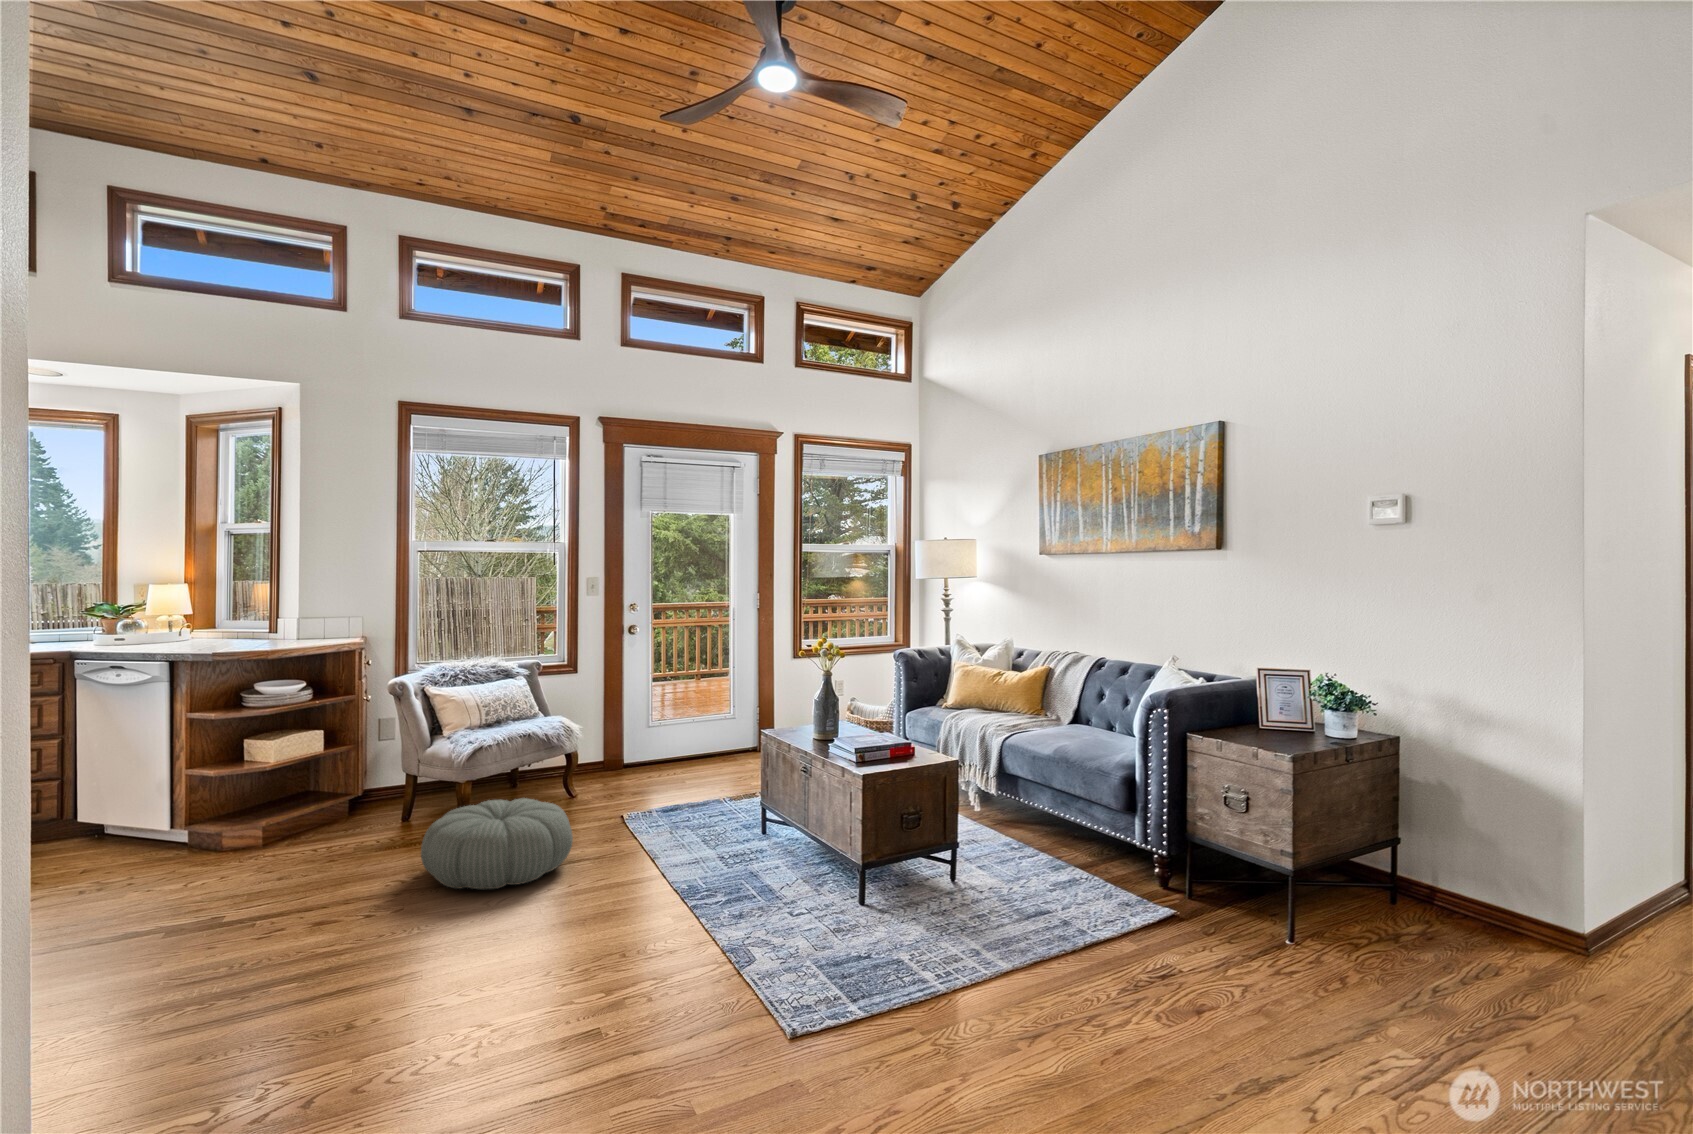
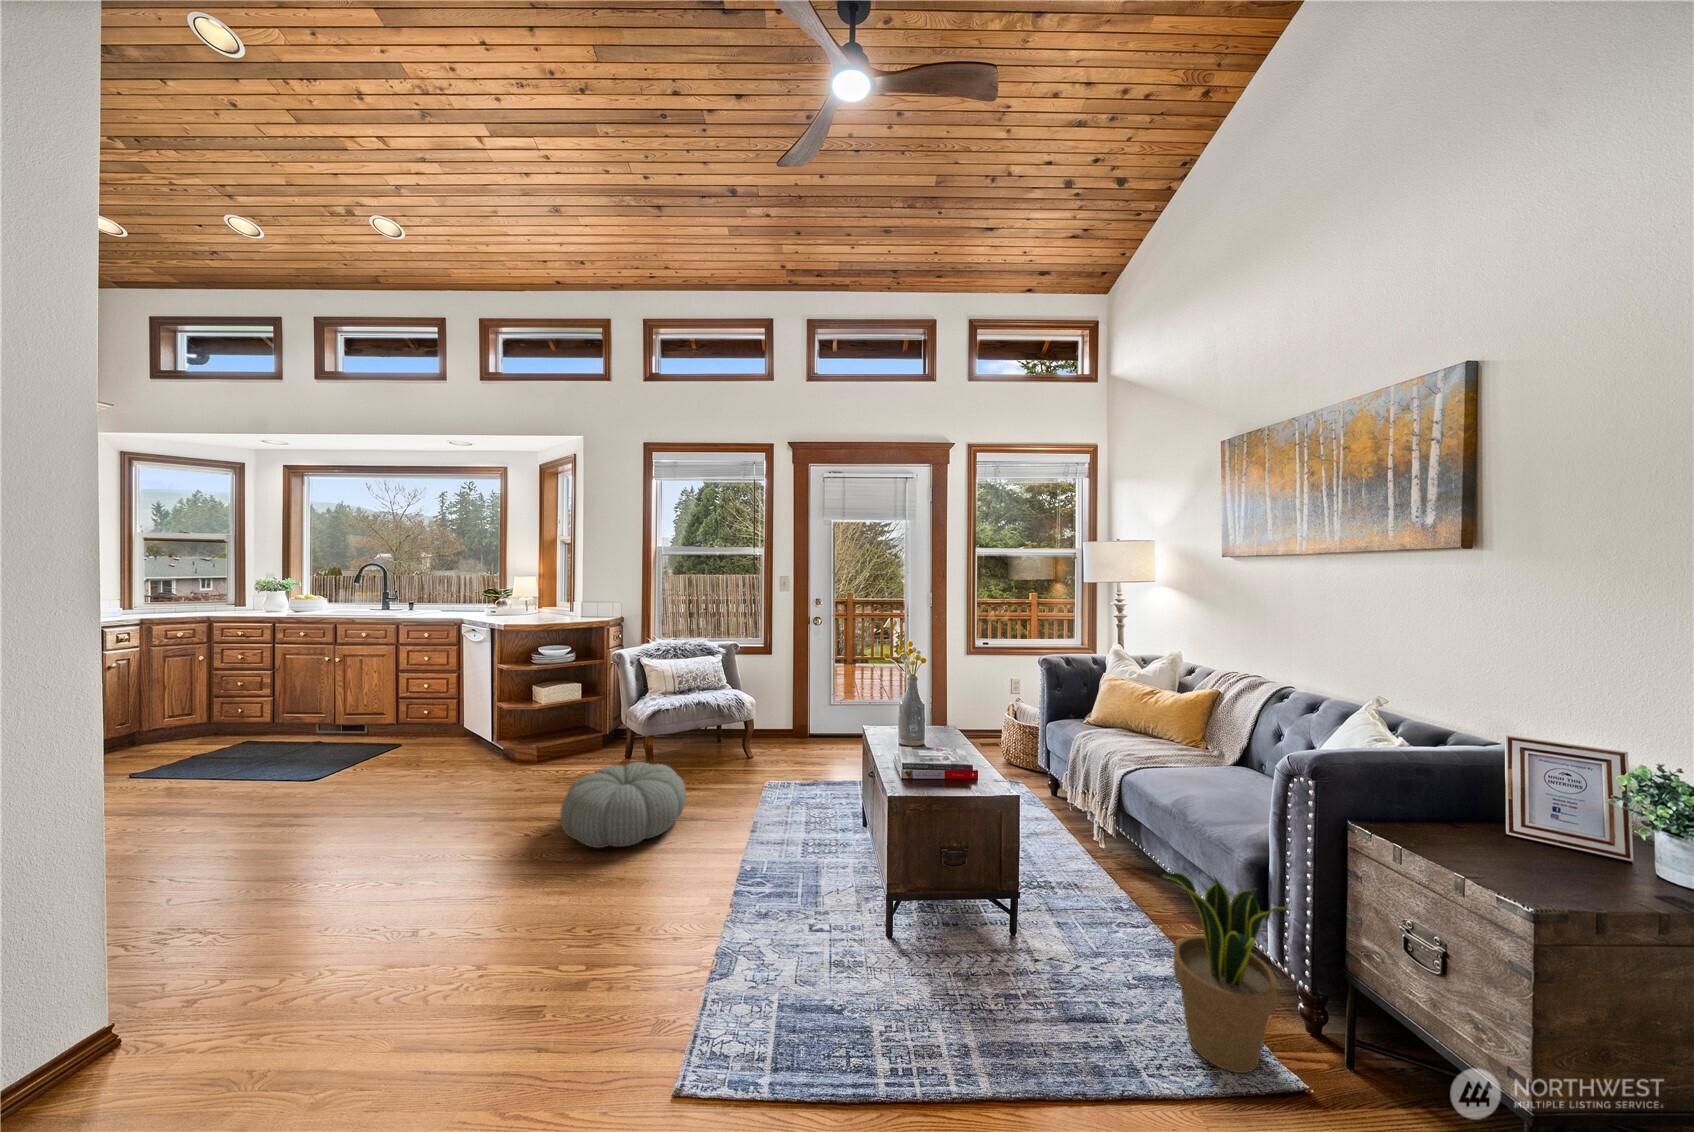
potted plant: none [1070,768,1149,896] -> present [1162,872,1289,1073]

